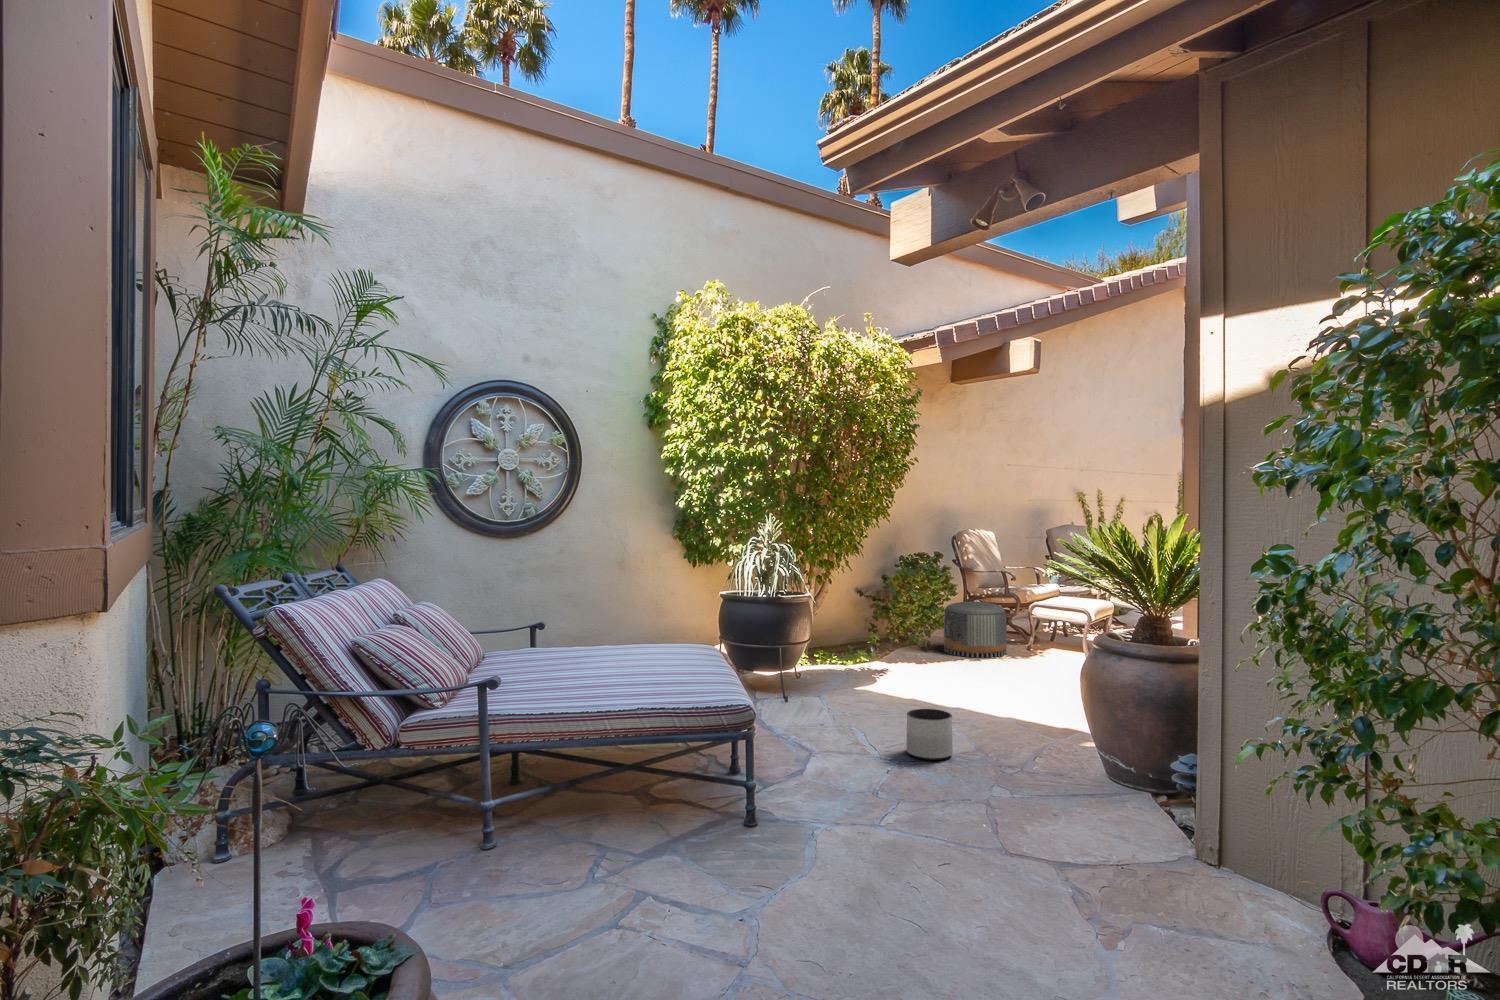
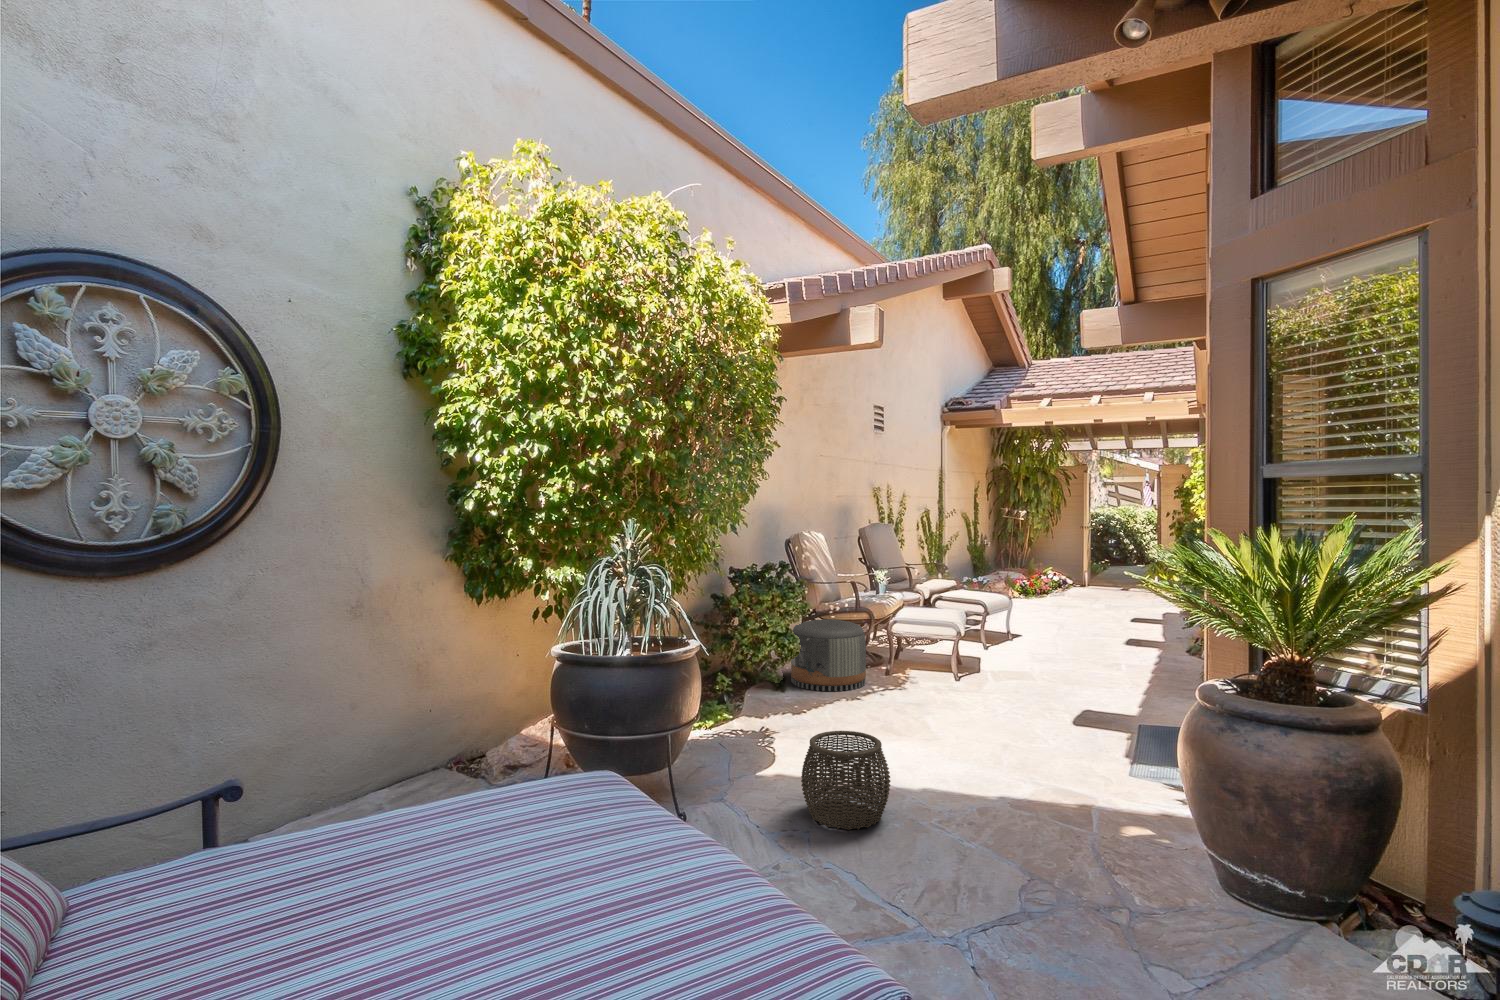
woven basket: none [860,657,920,716] -> present [801,731,891,830]
planter: present [907,709,953,760] -> none [970,839,1048,939]

